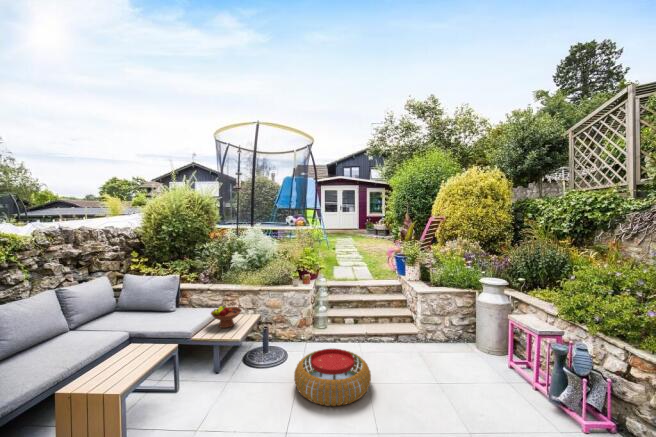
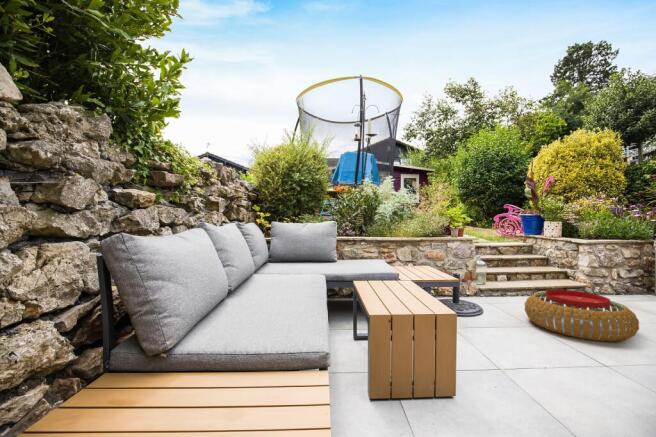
fruit bowl: present [211,306,241,328] -> none [398,250,433,273]

